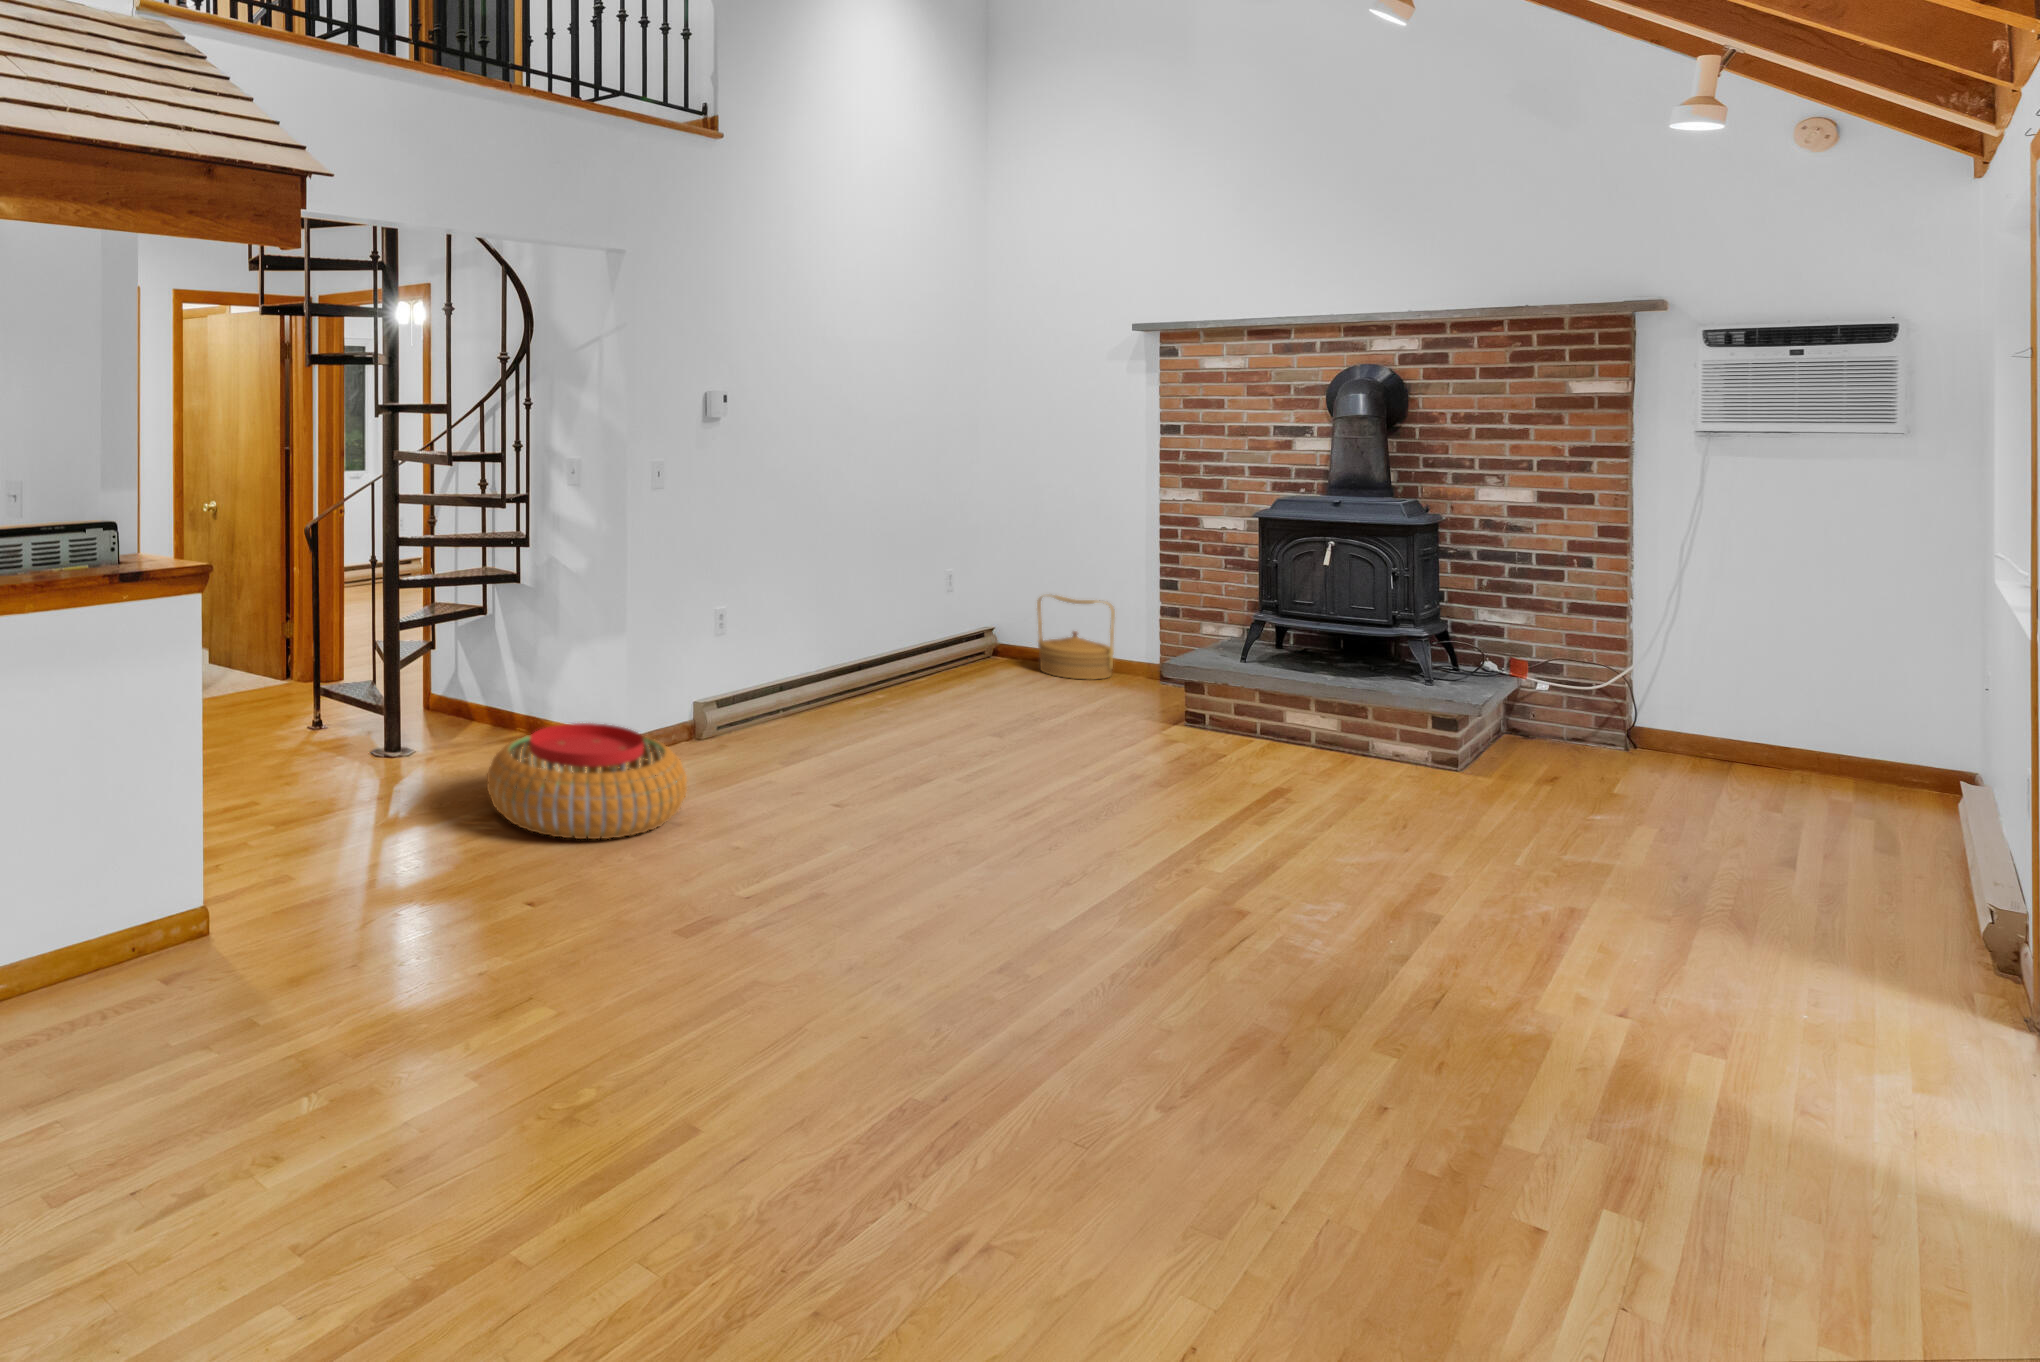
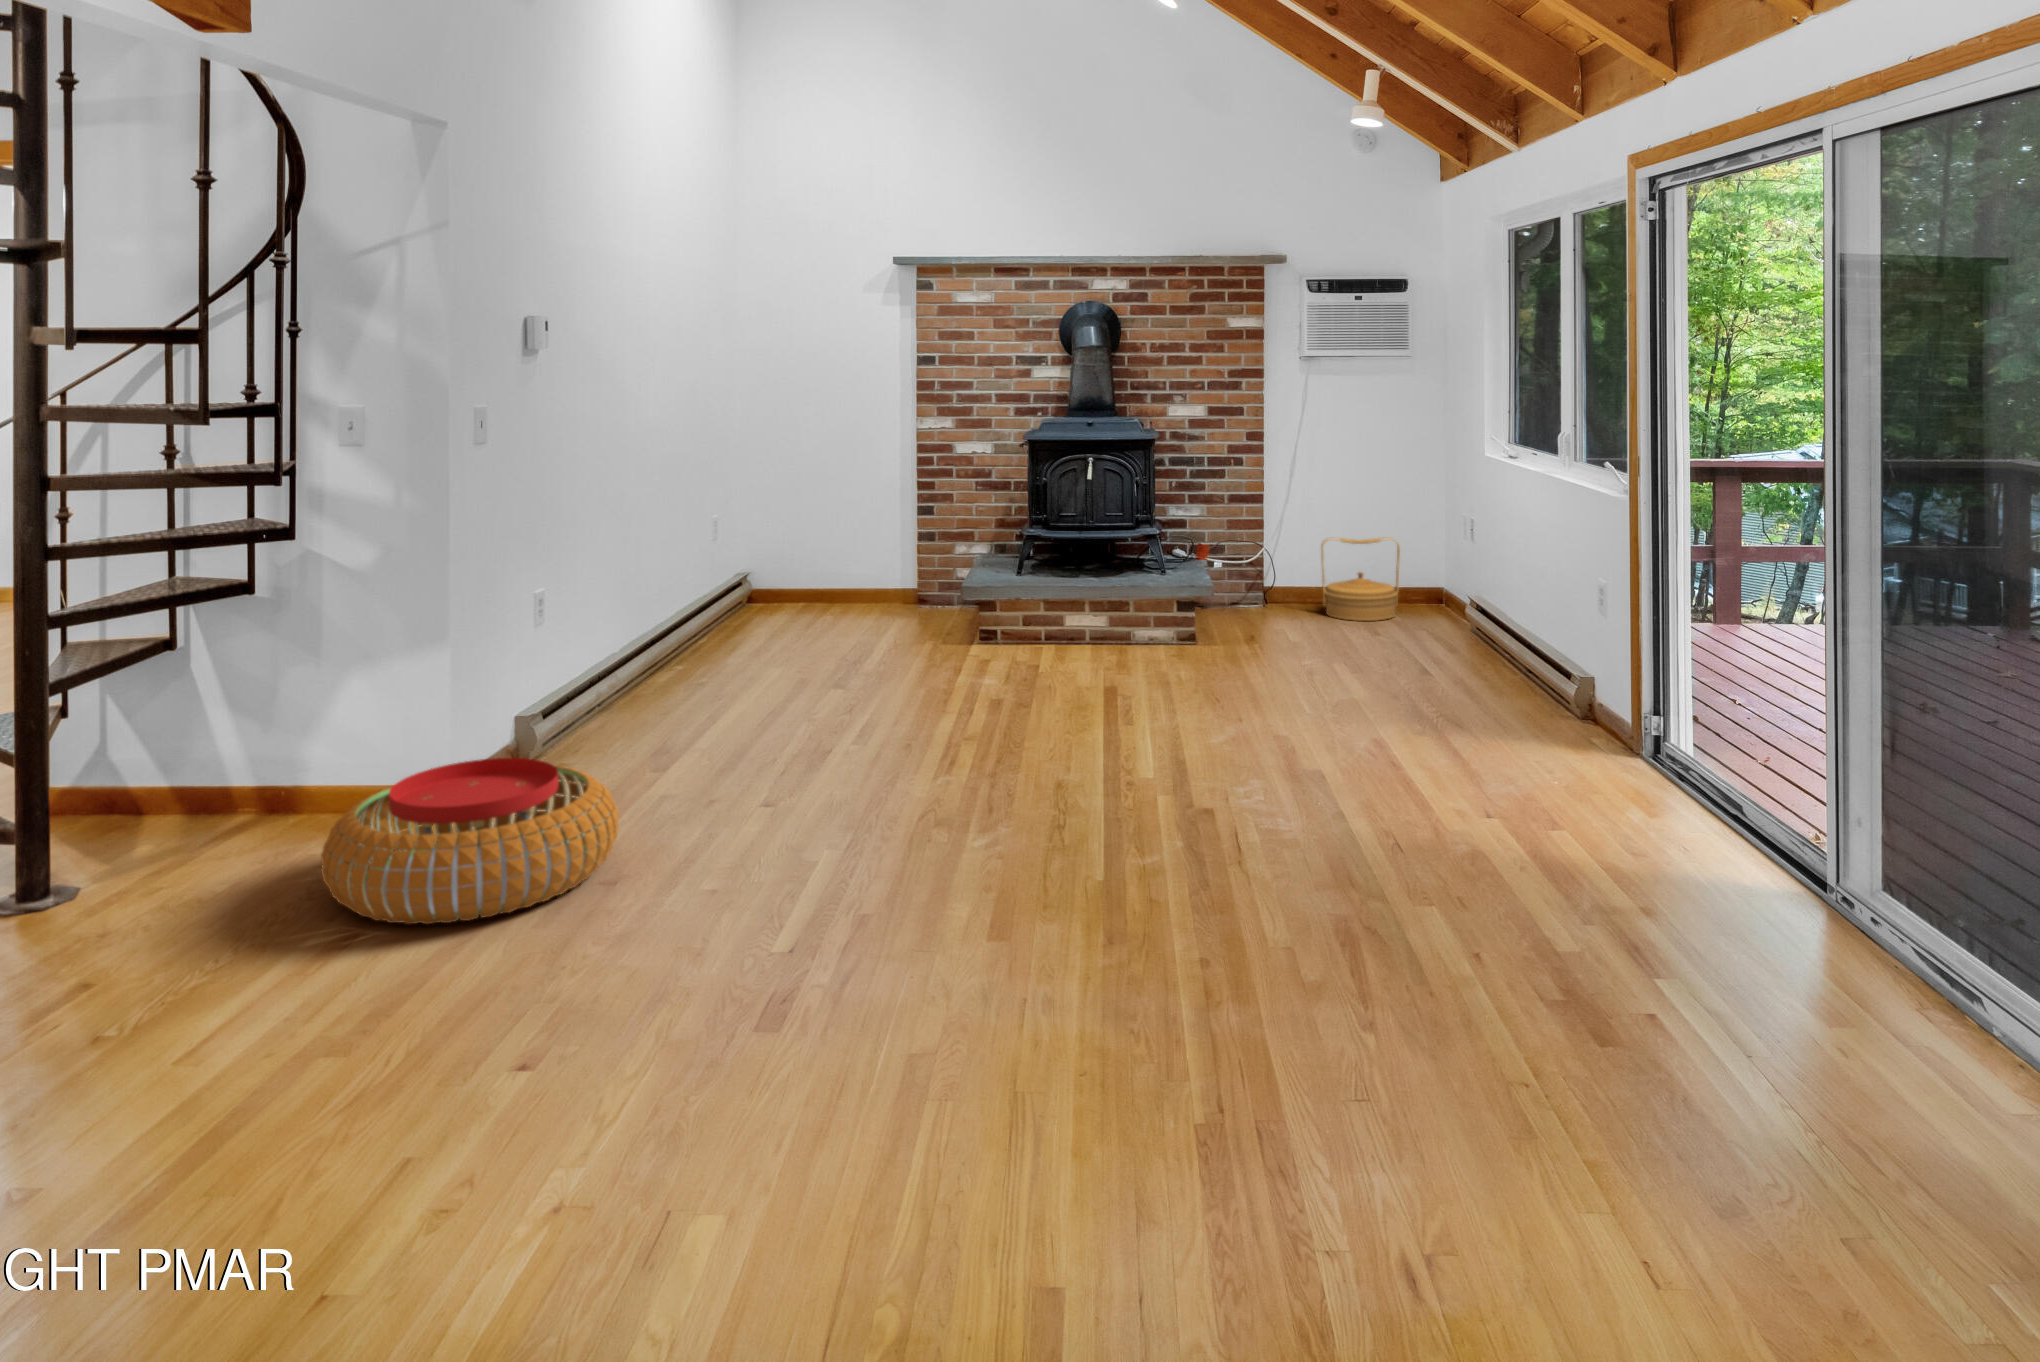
woven basket: present [1037,595,1115,680] -> present [1321,538,1400,621]

